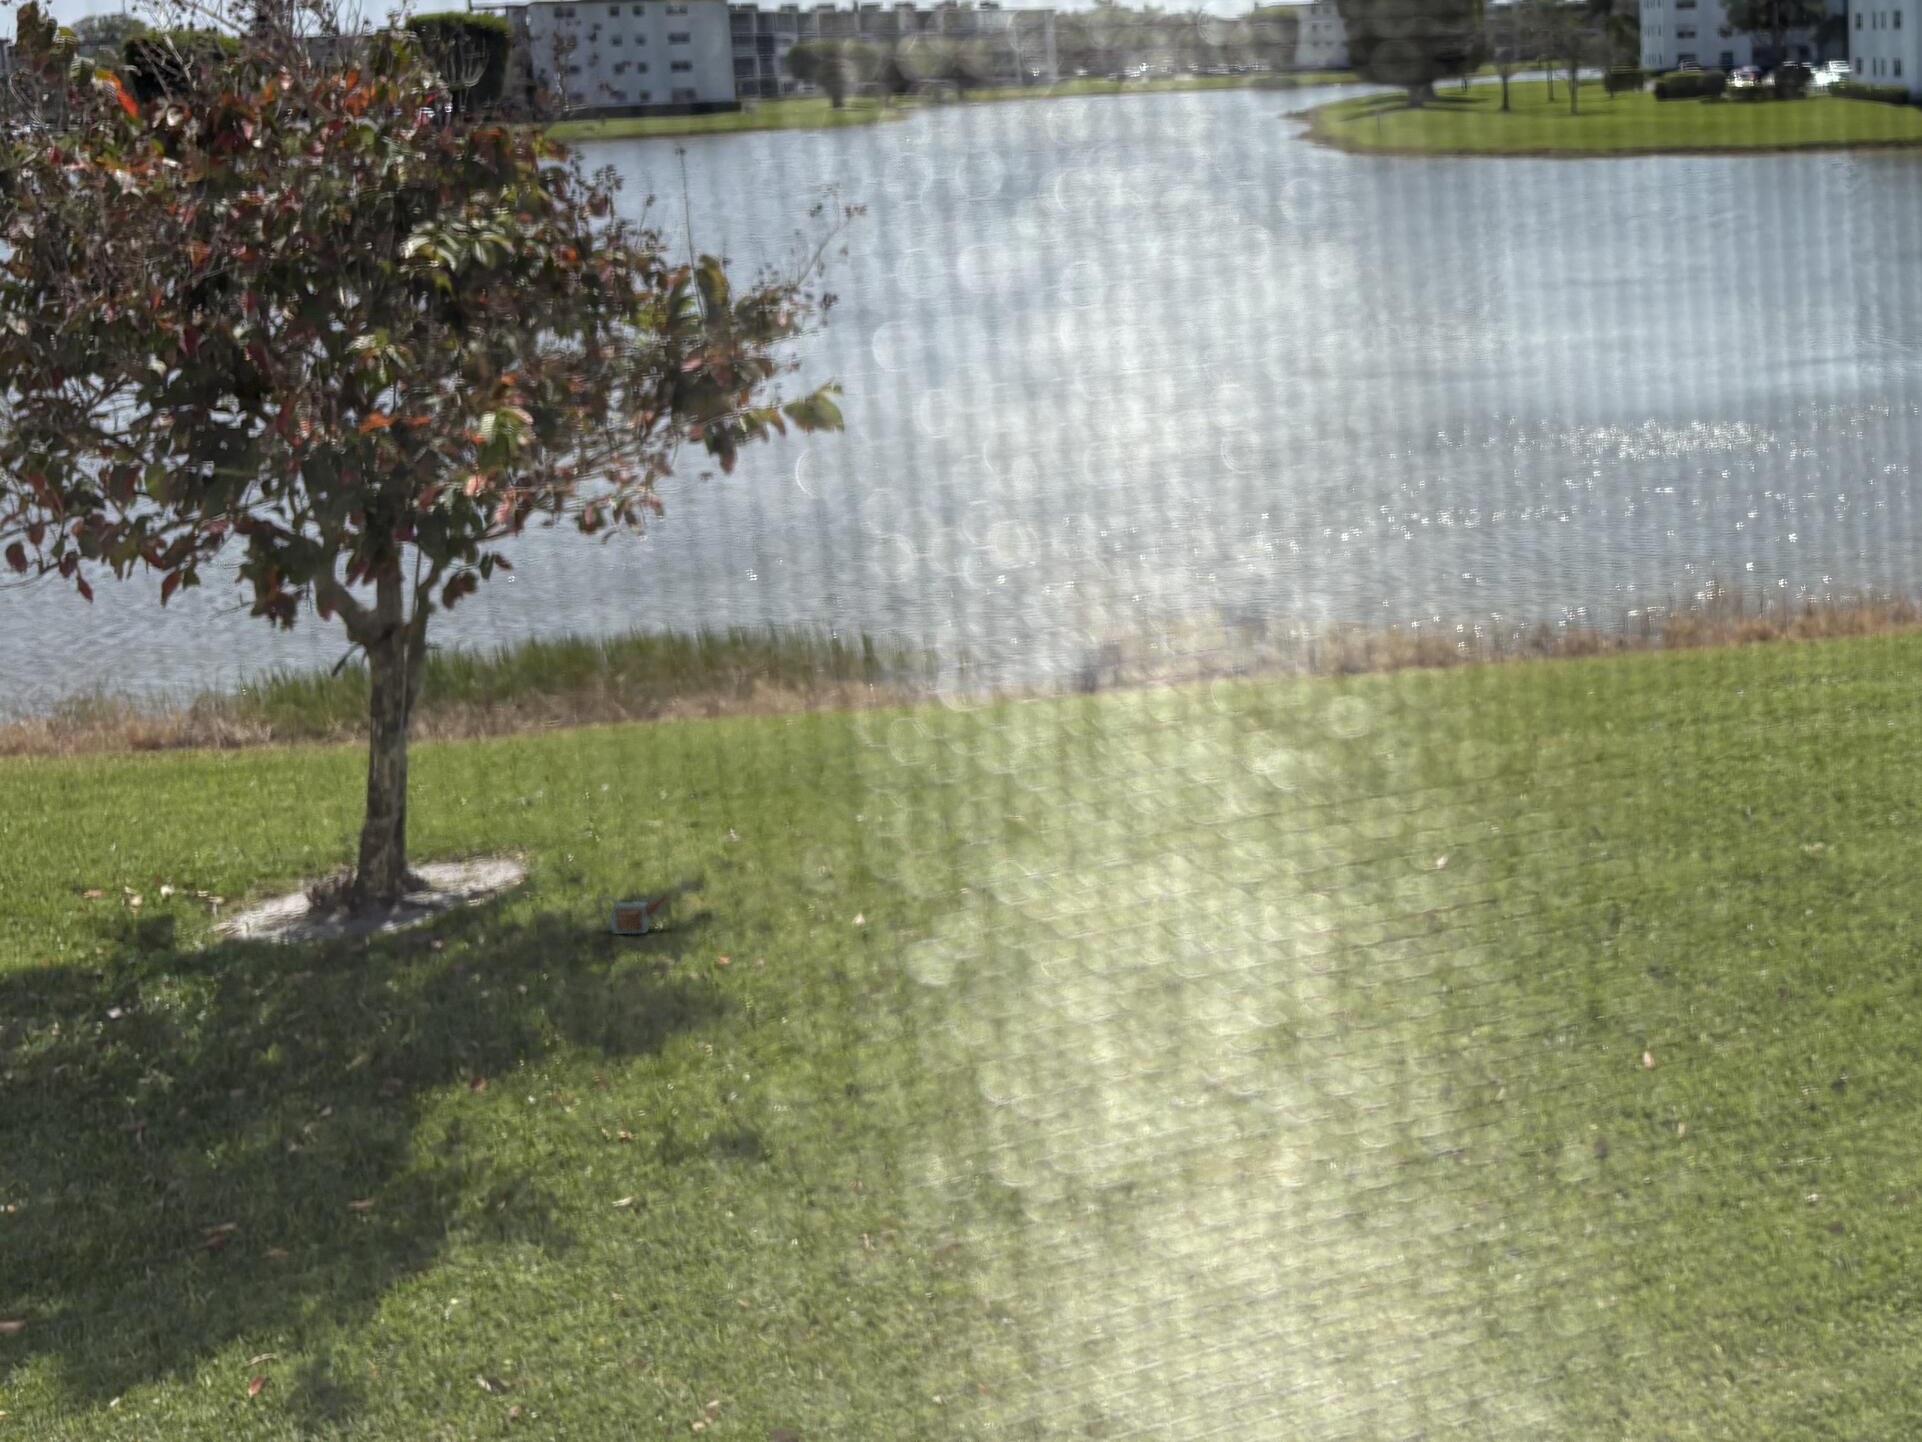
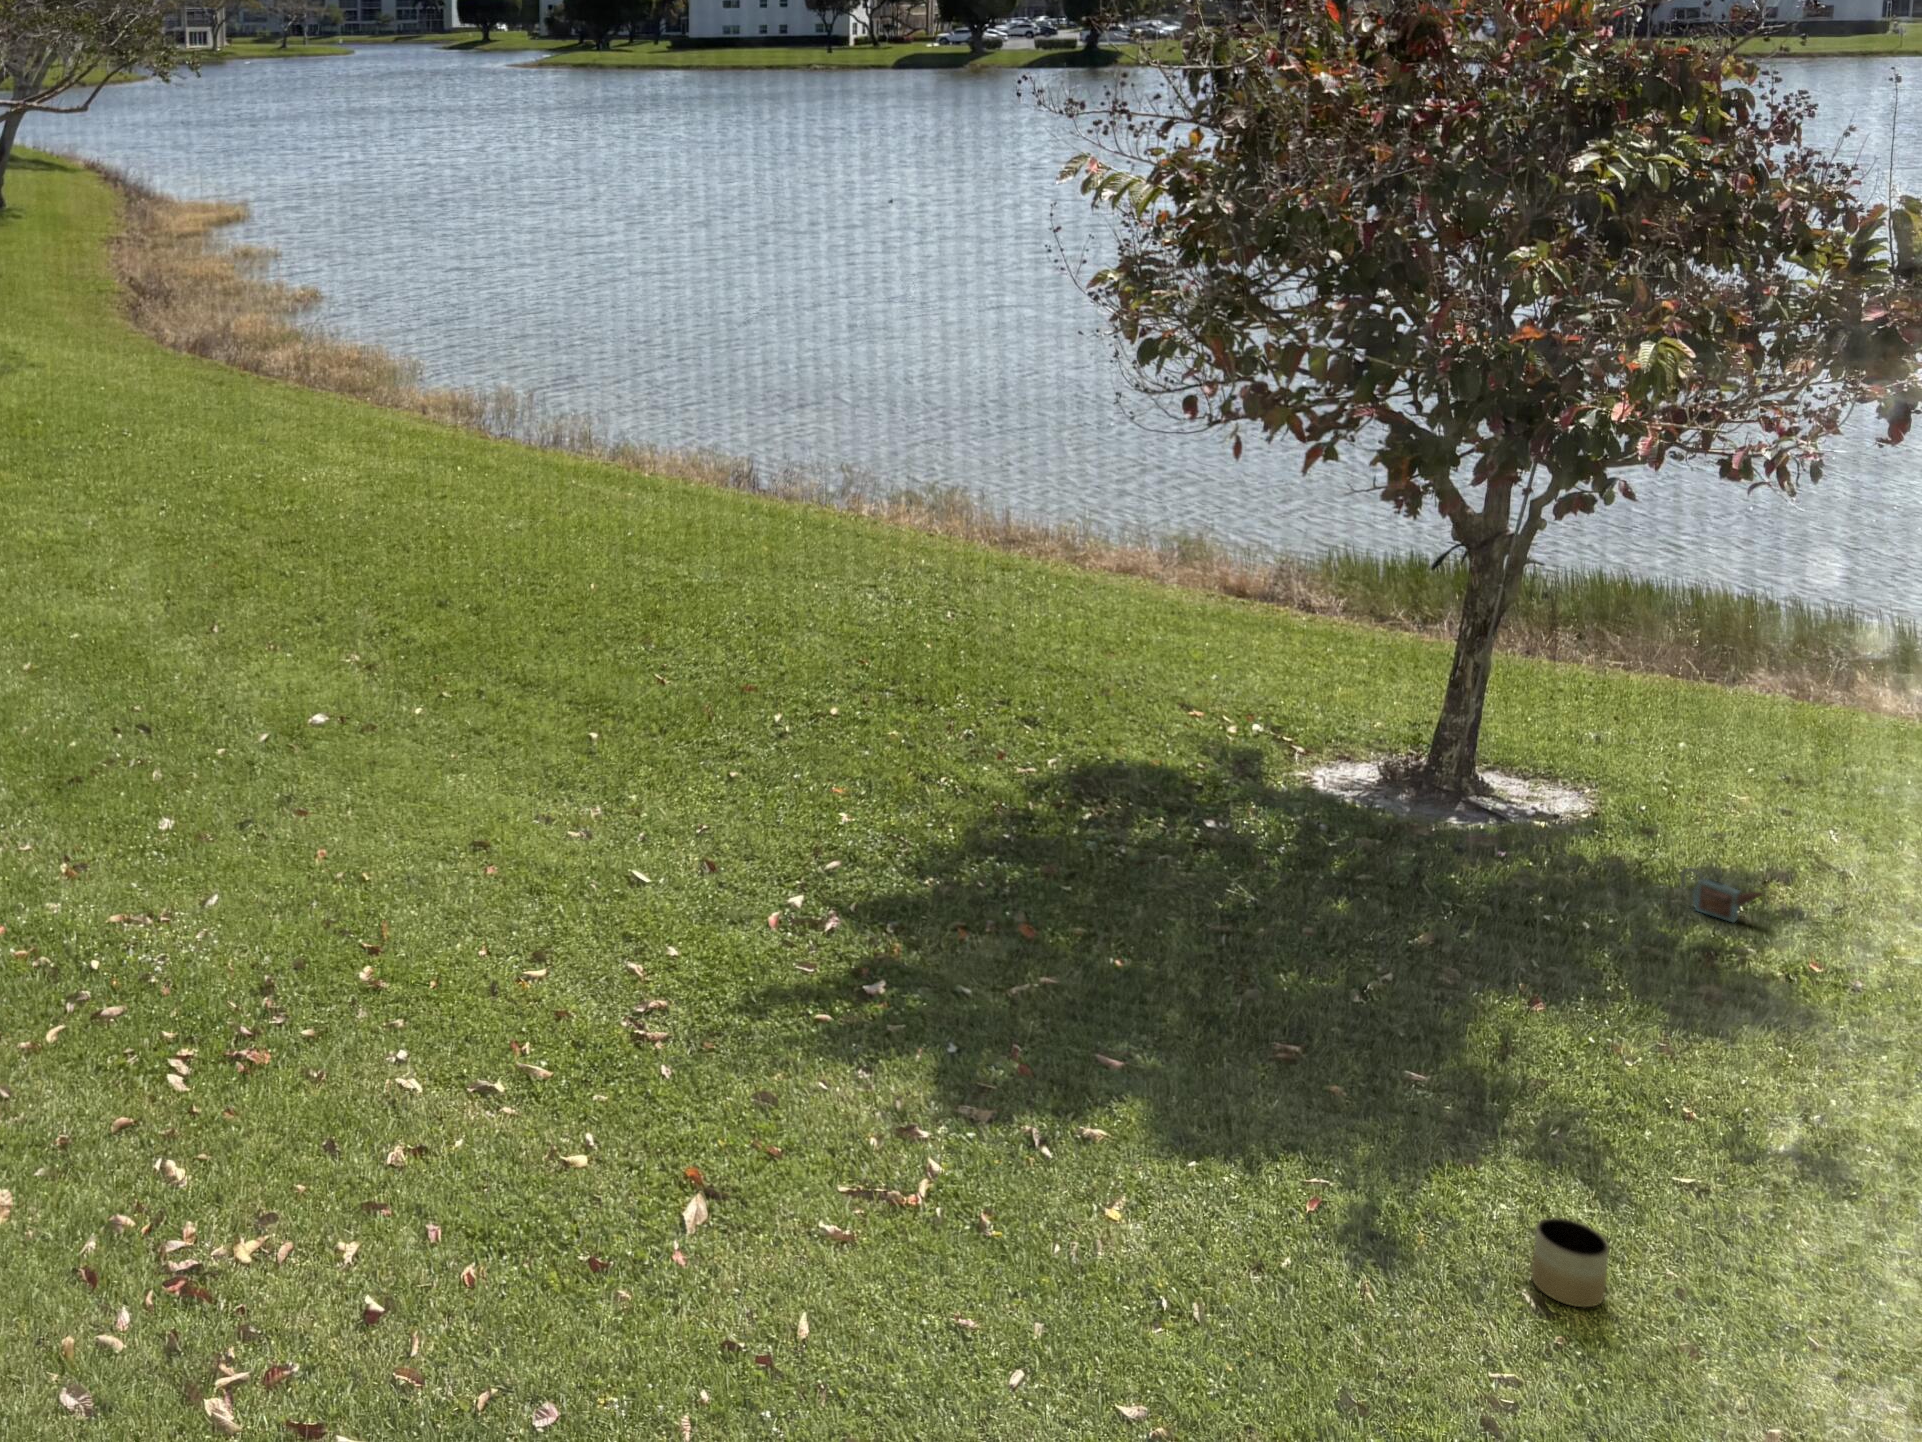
planter: none [478,1269,546,1353] -> present [1531,1218,1609,1307]

